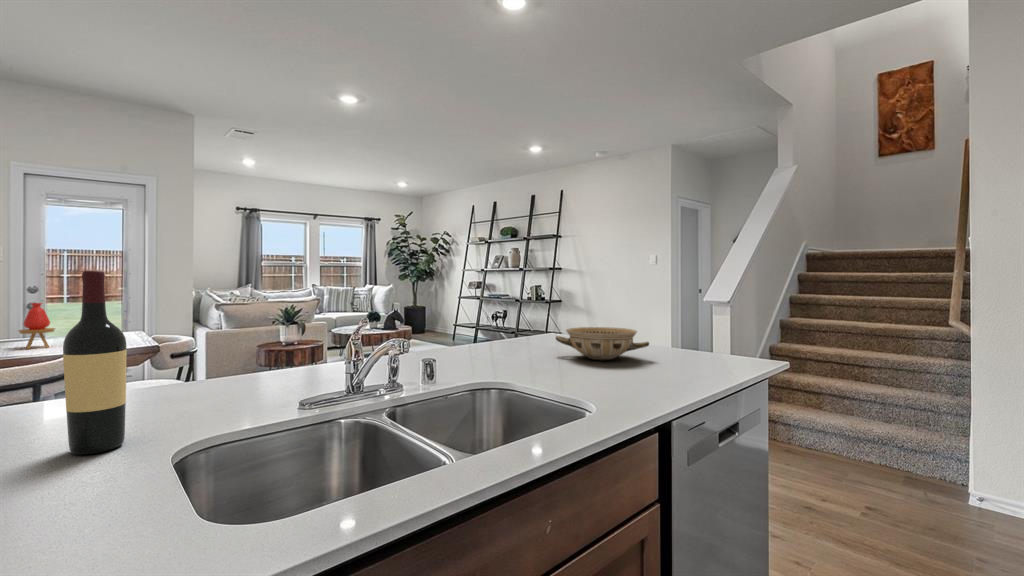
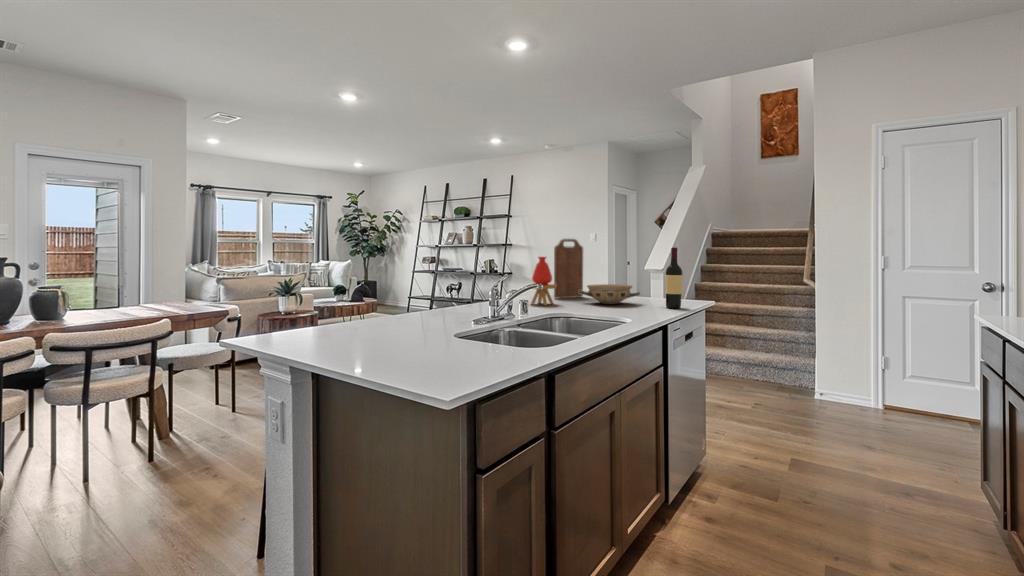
cutting board: none [532,259,579,345] -> present [554,239,583,299]
wine bottle: present [63,271,127,454] -> present [666,247,683,308]
vase: present [19,303,55,349] -> present [531,257,556,305]

